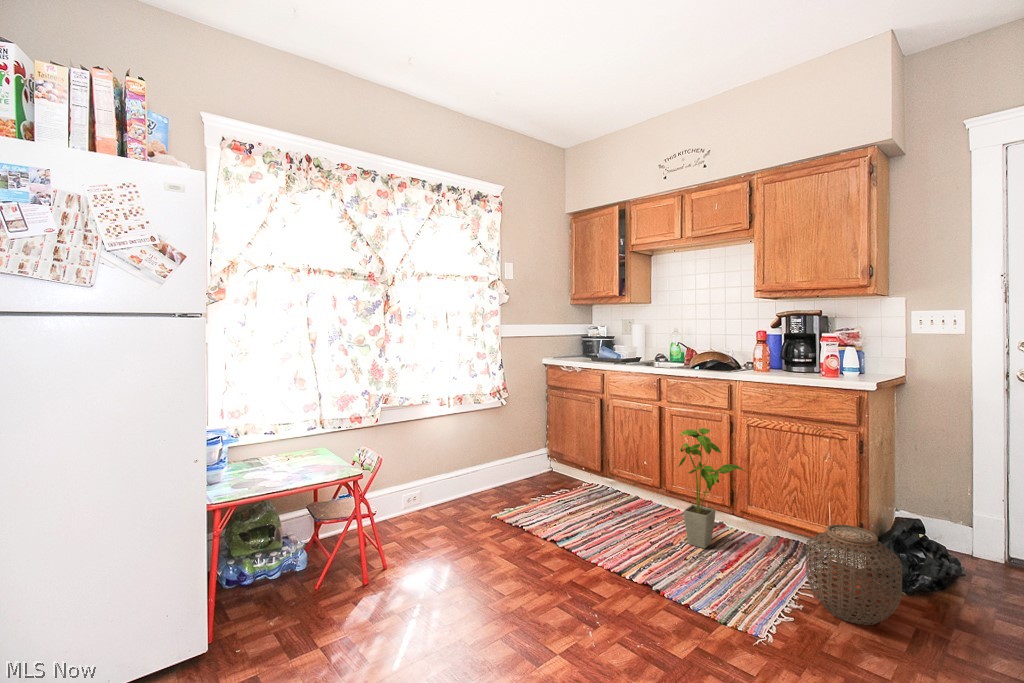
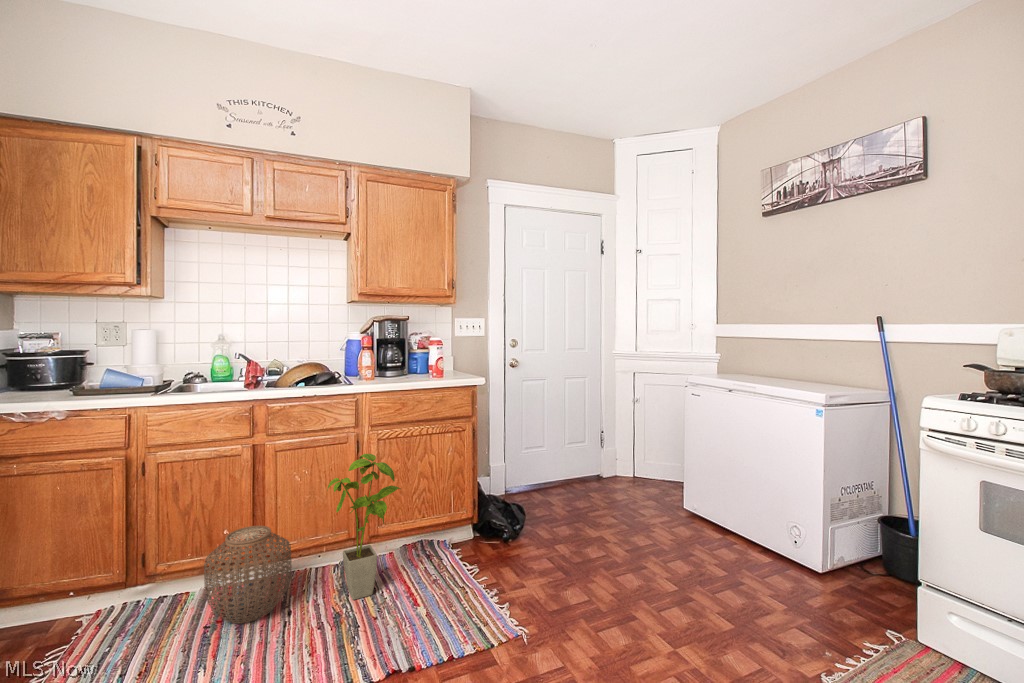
woven basket: present [806,525,902,625] -> present [204,526,291,624]

